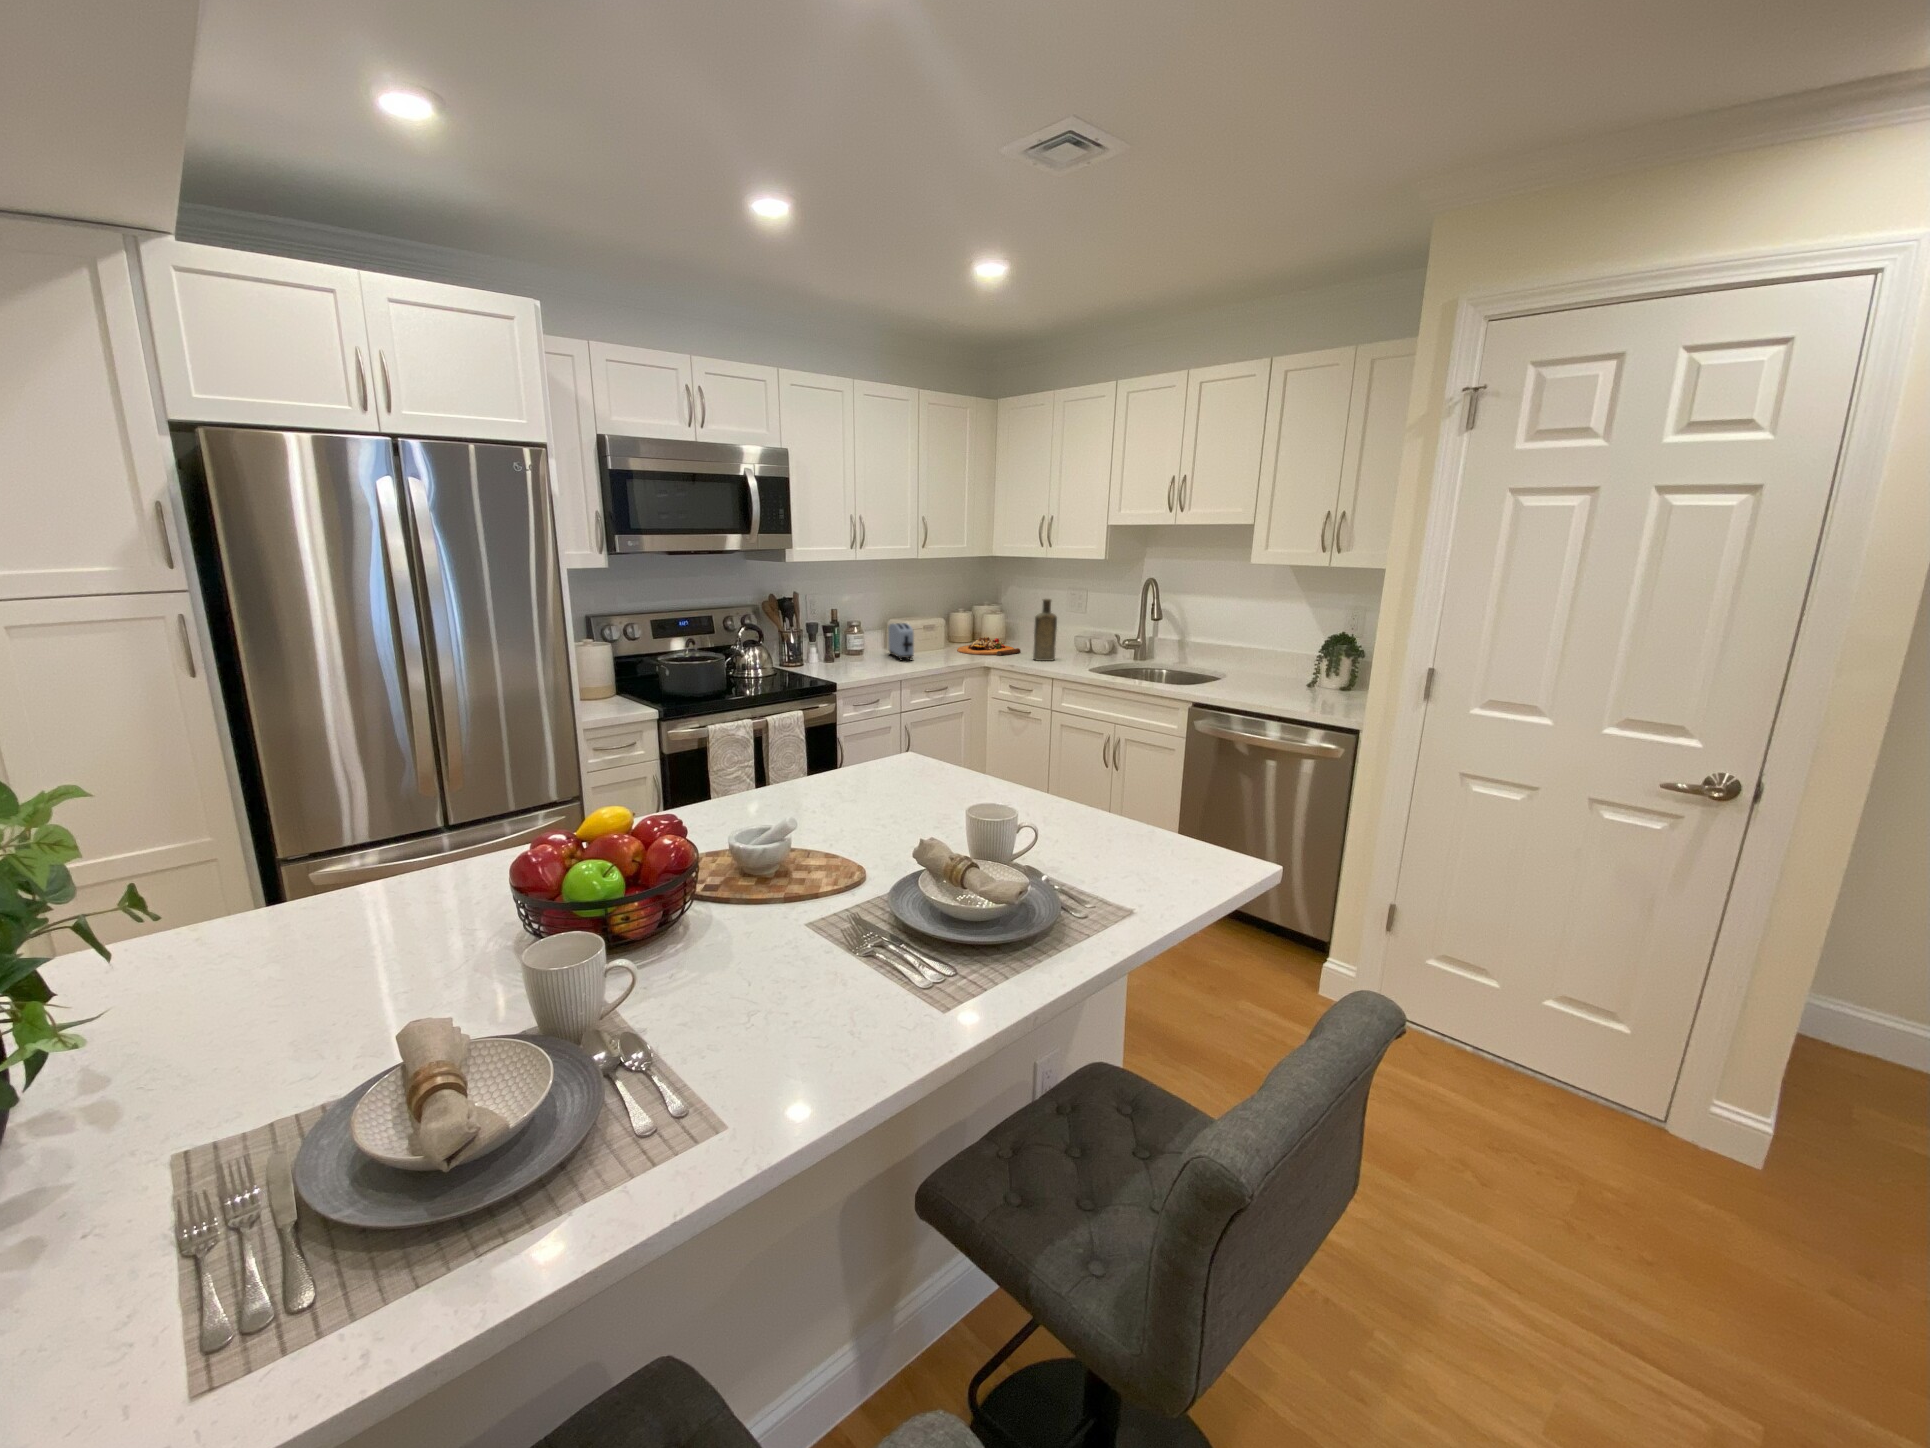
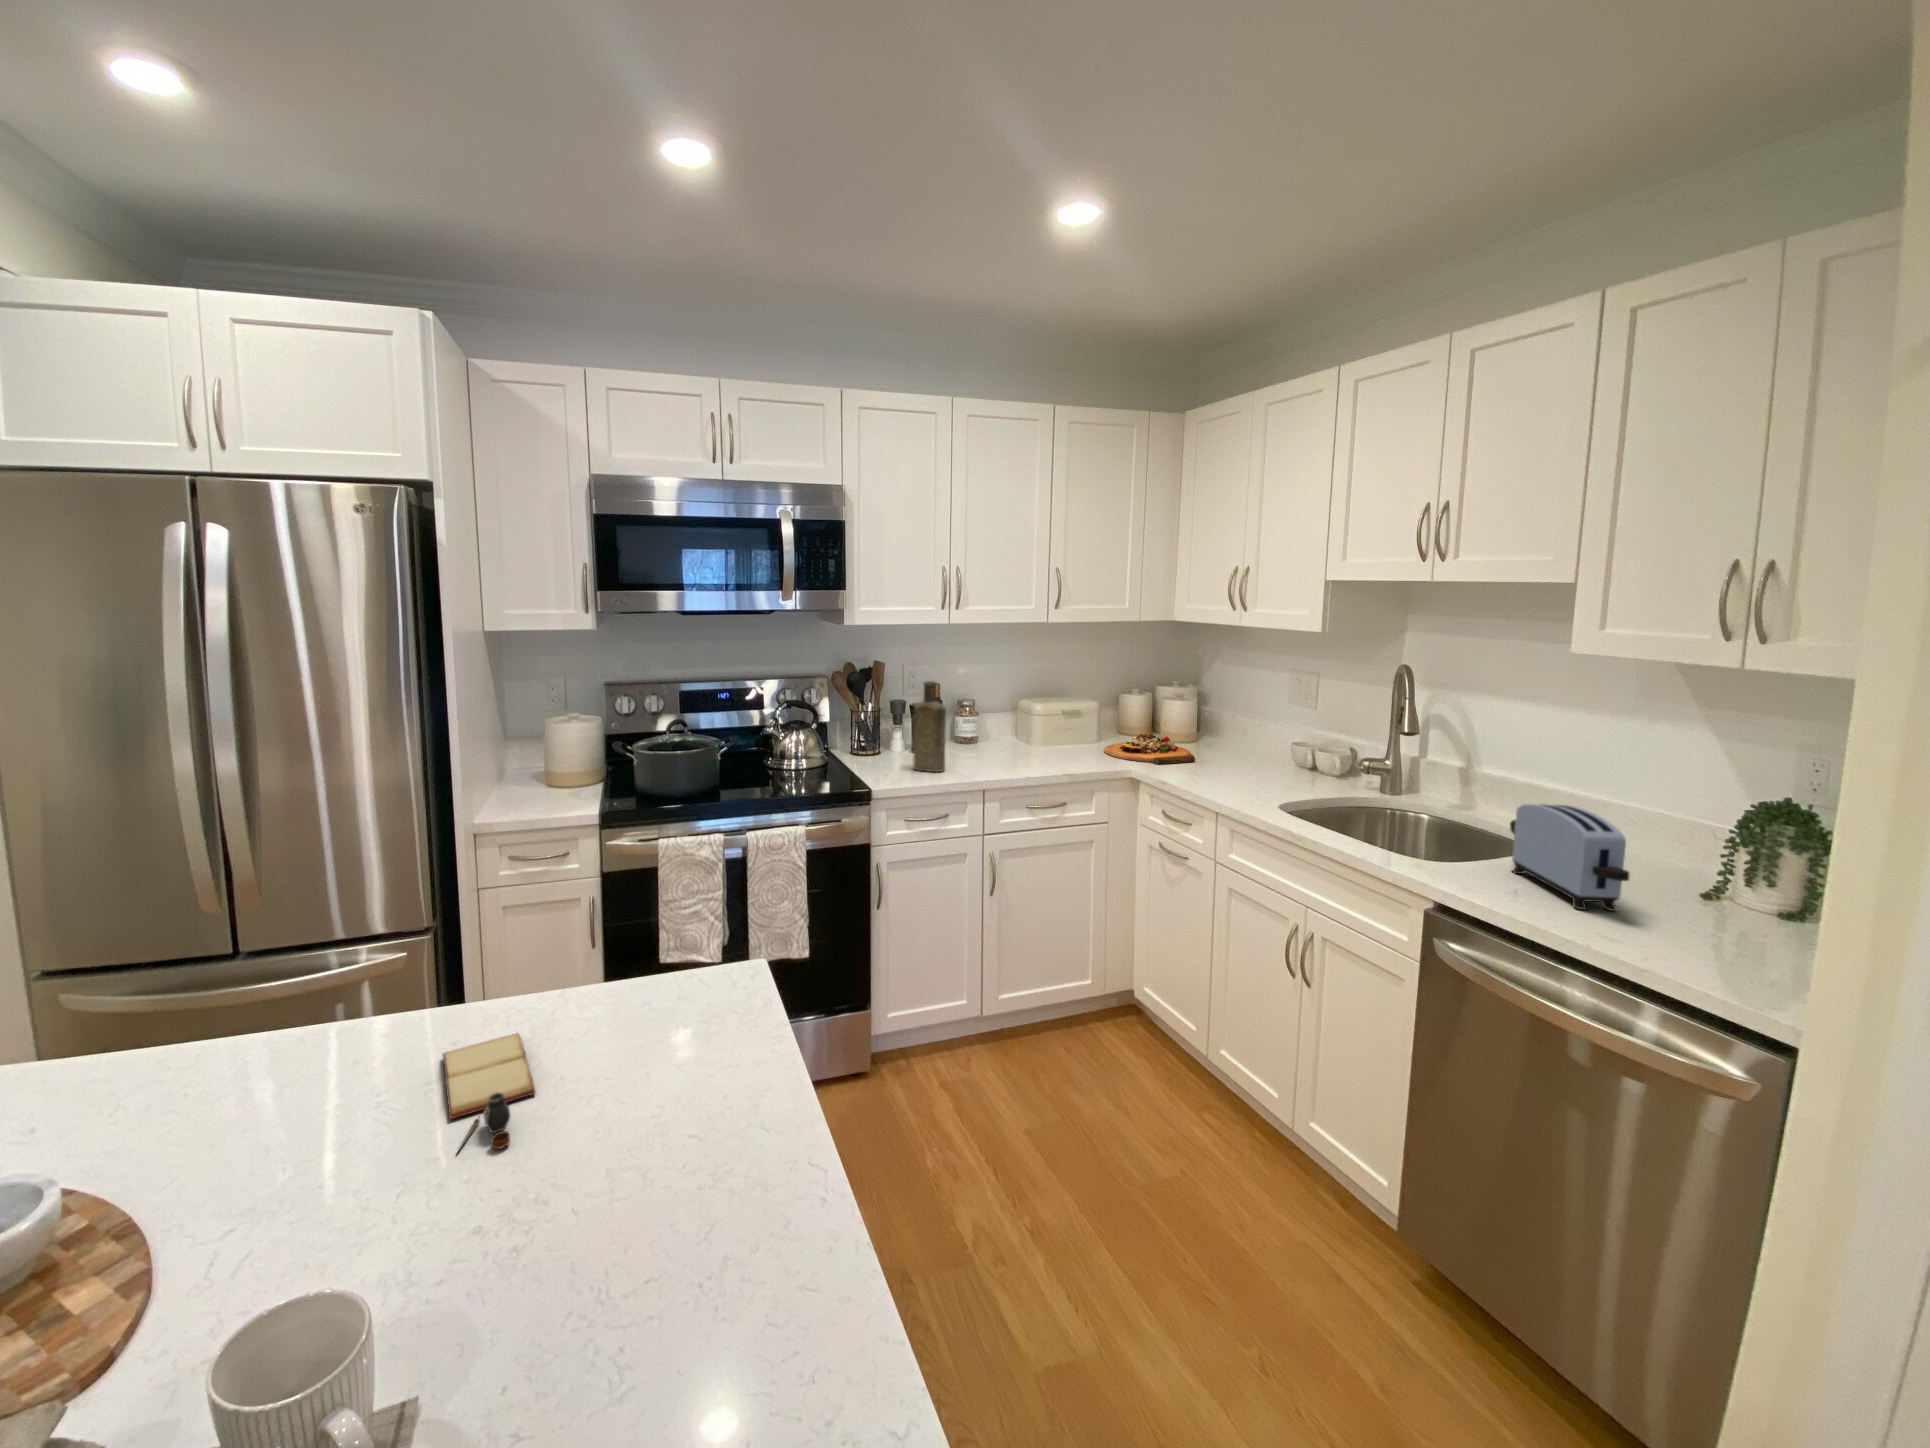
bottle: present [1033,599,1057,661] -> present [913,681,946,772]
toaster: present [888,623,914,661] -> present [1510,804,1630,911]
book: none [801,792,903,828] -> present [442,1033,535,1154]

